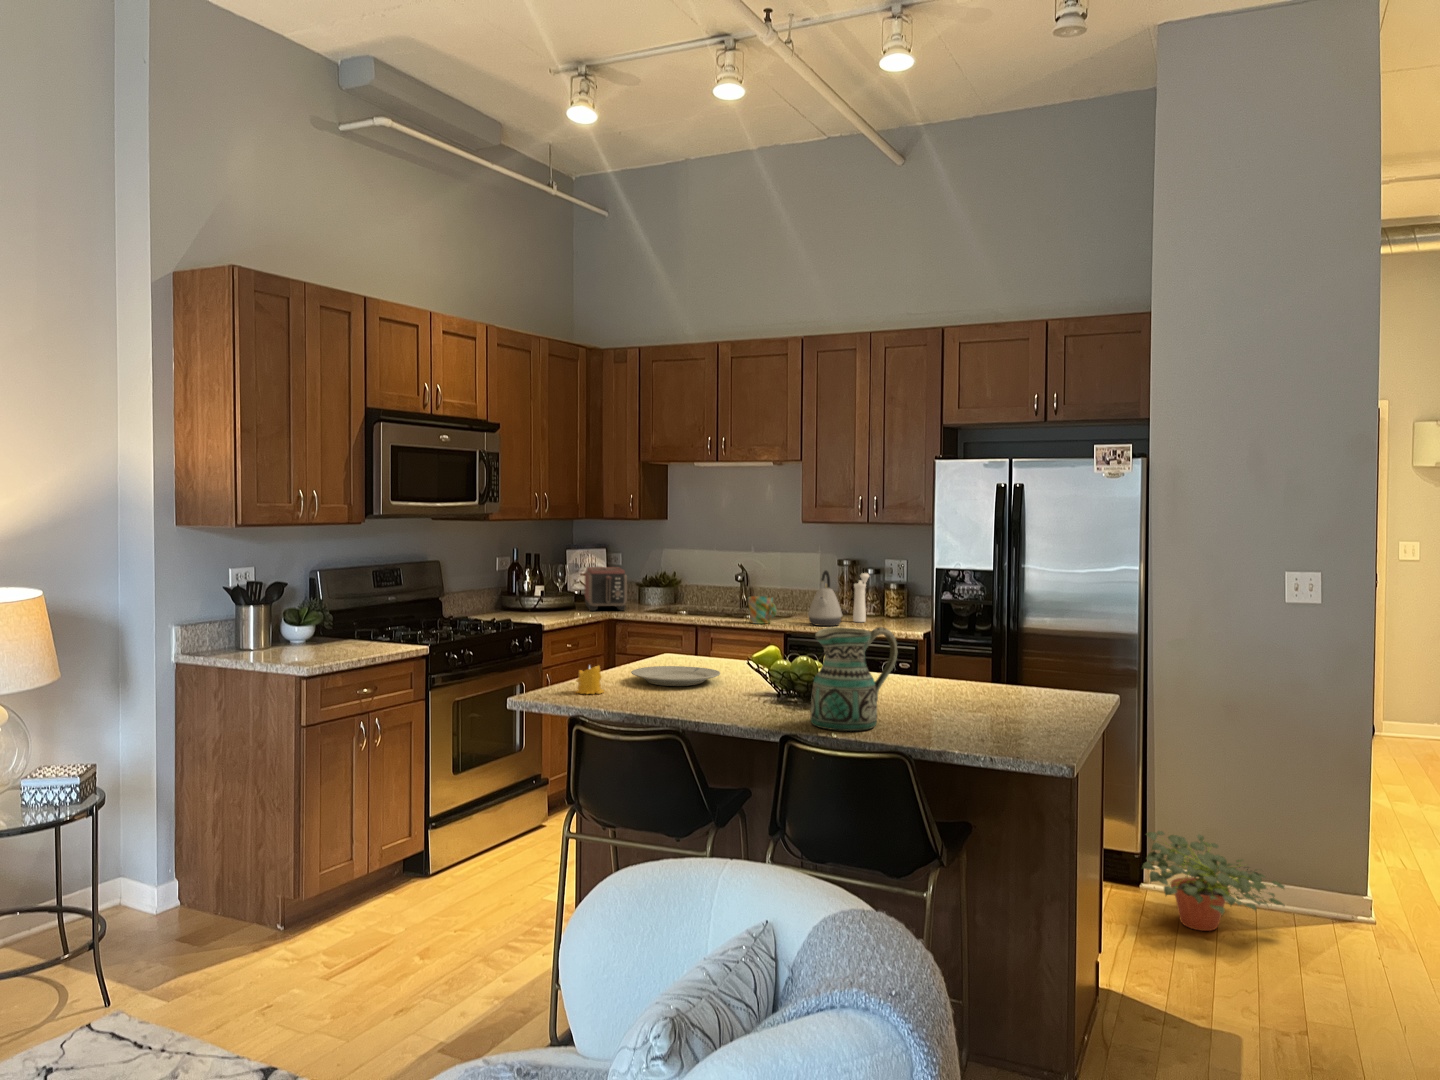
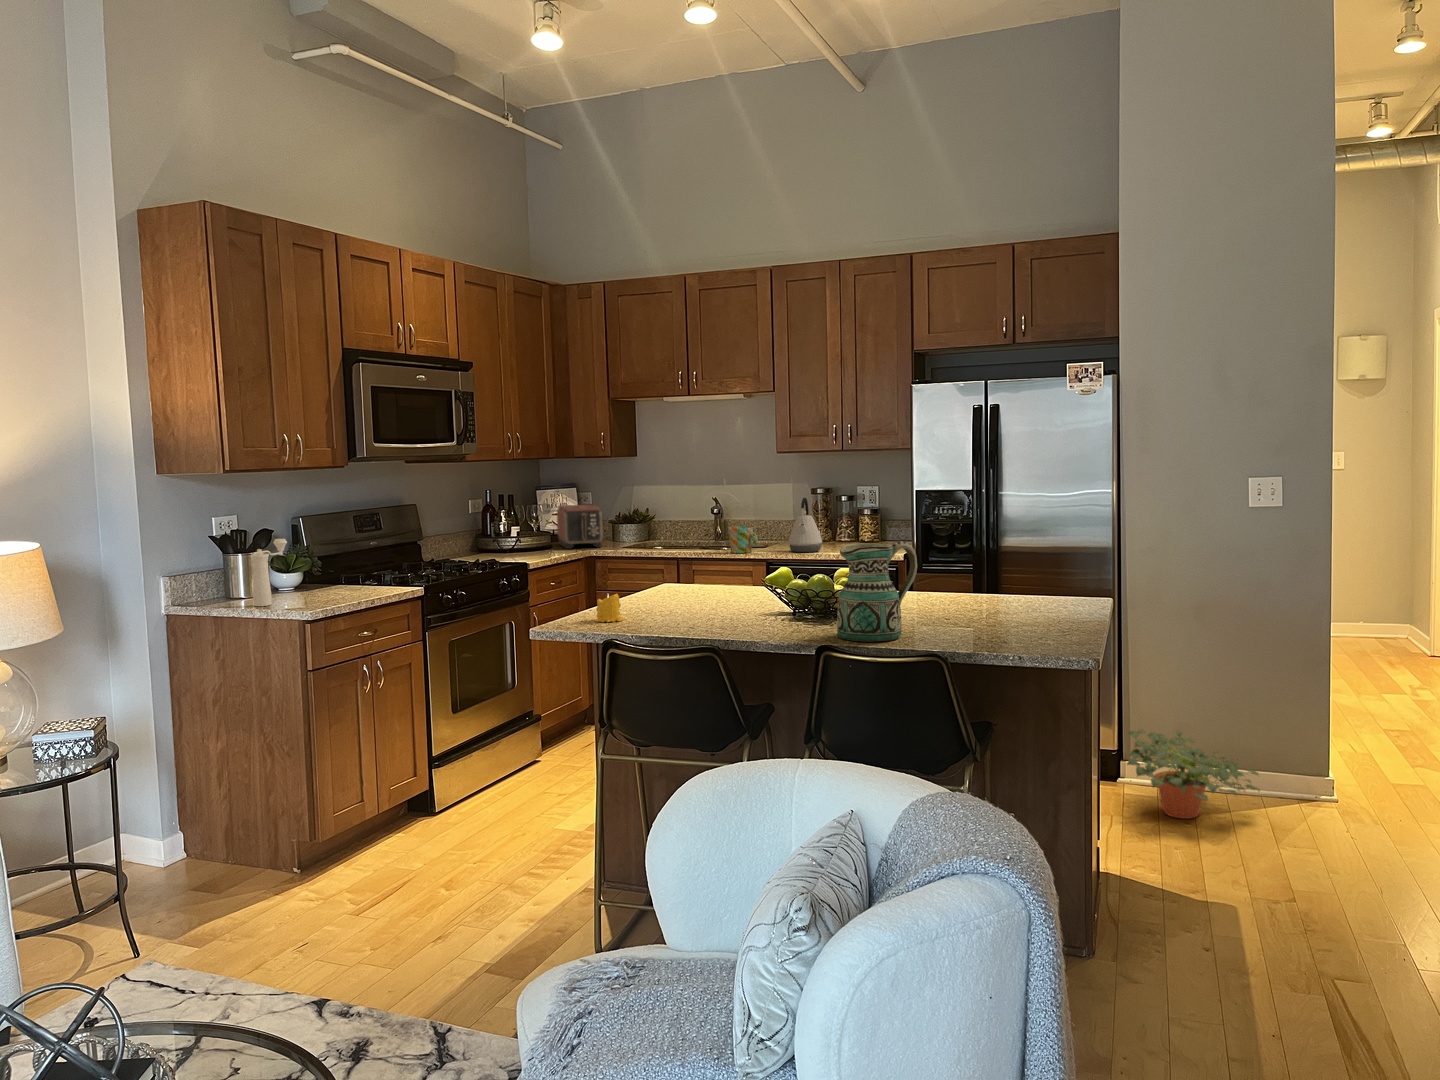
pepper mill: present [853,573,869,622] -> present [250,539,287,606]
plate: present [631,666,720,686] -> none [644,593,732,611]

